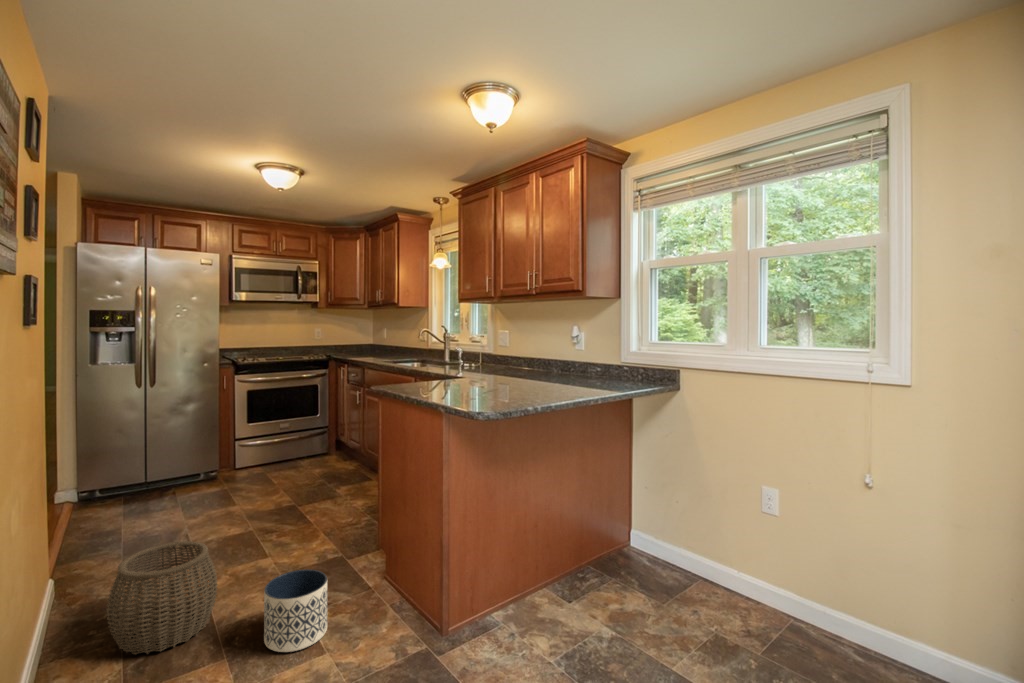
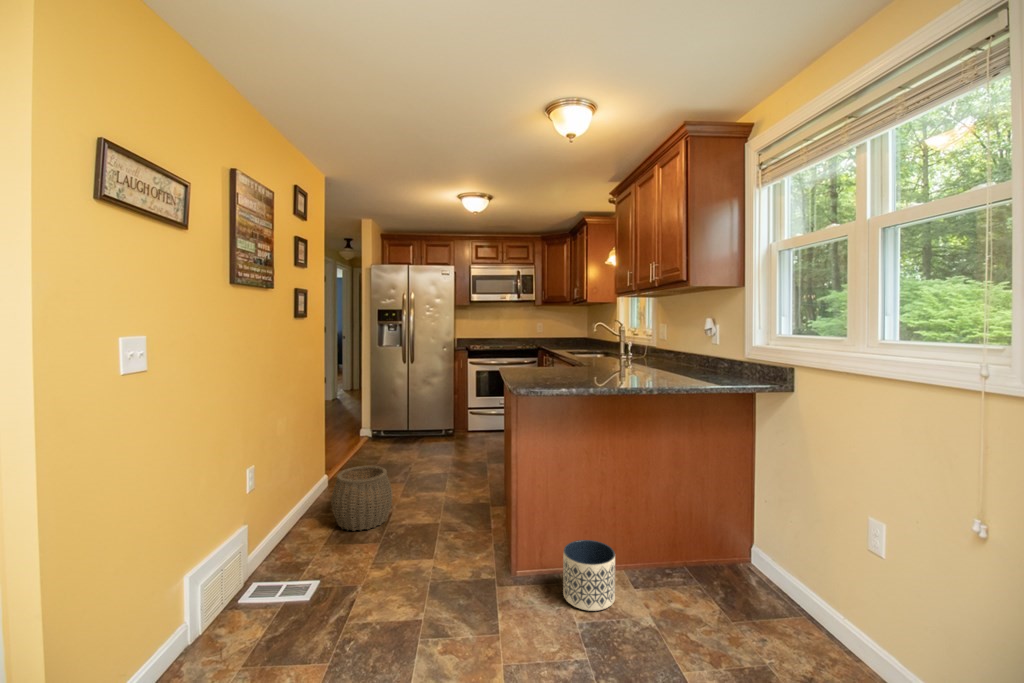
planter: present [264,569,327,652] -> present [563,540,615,611]

